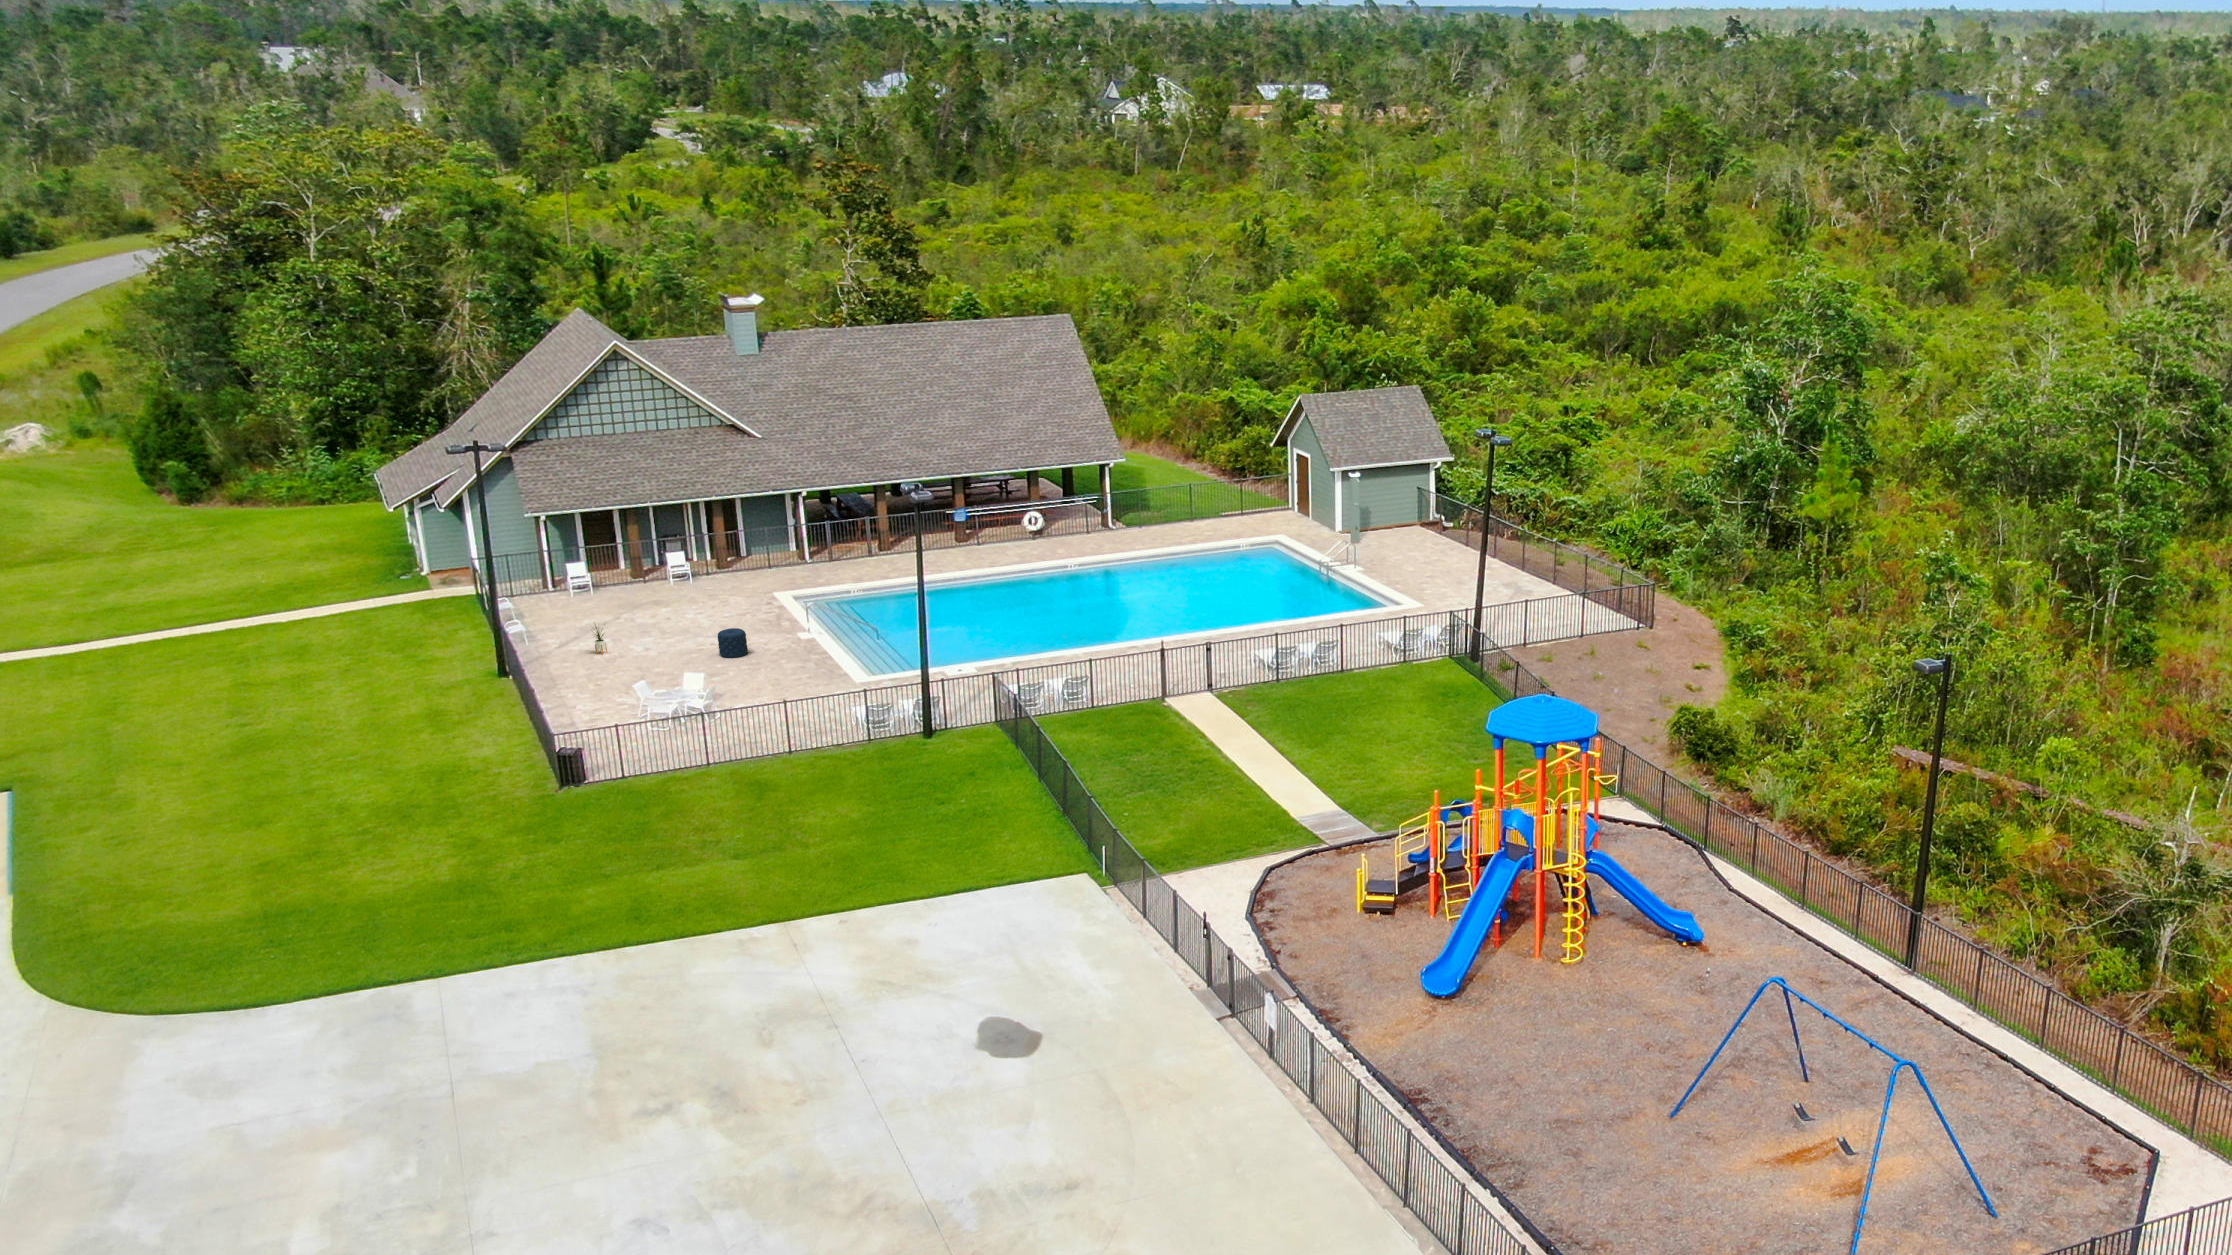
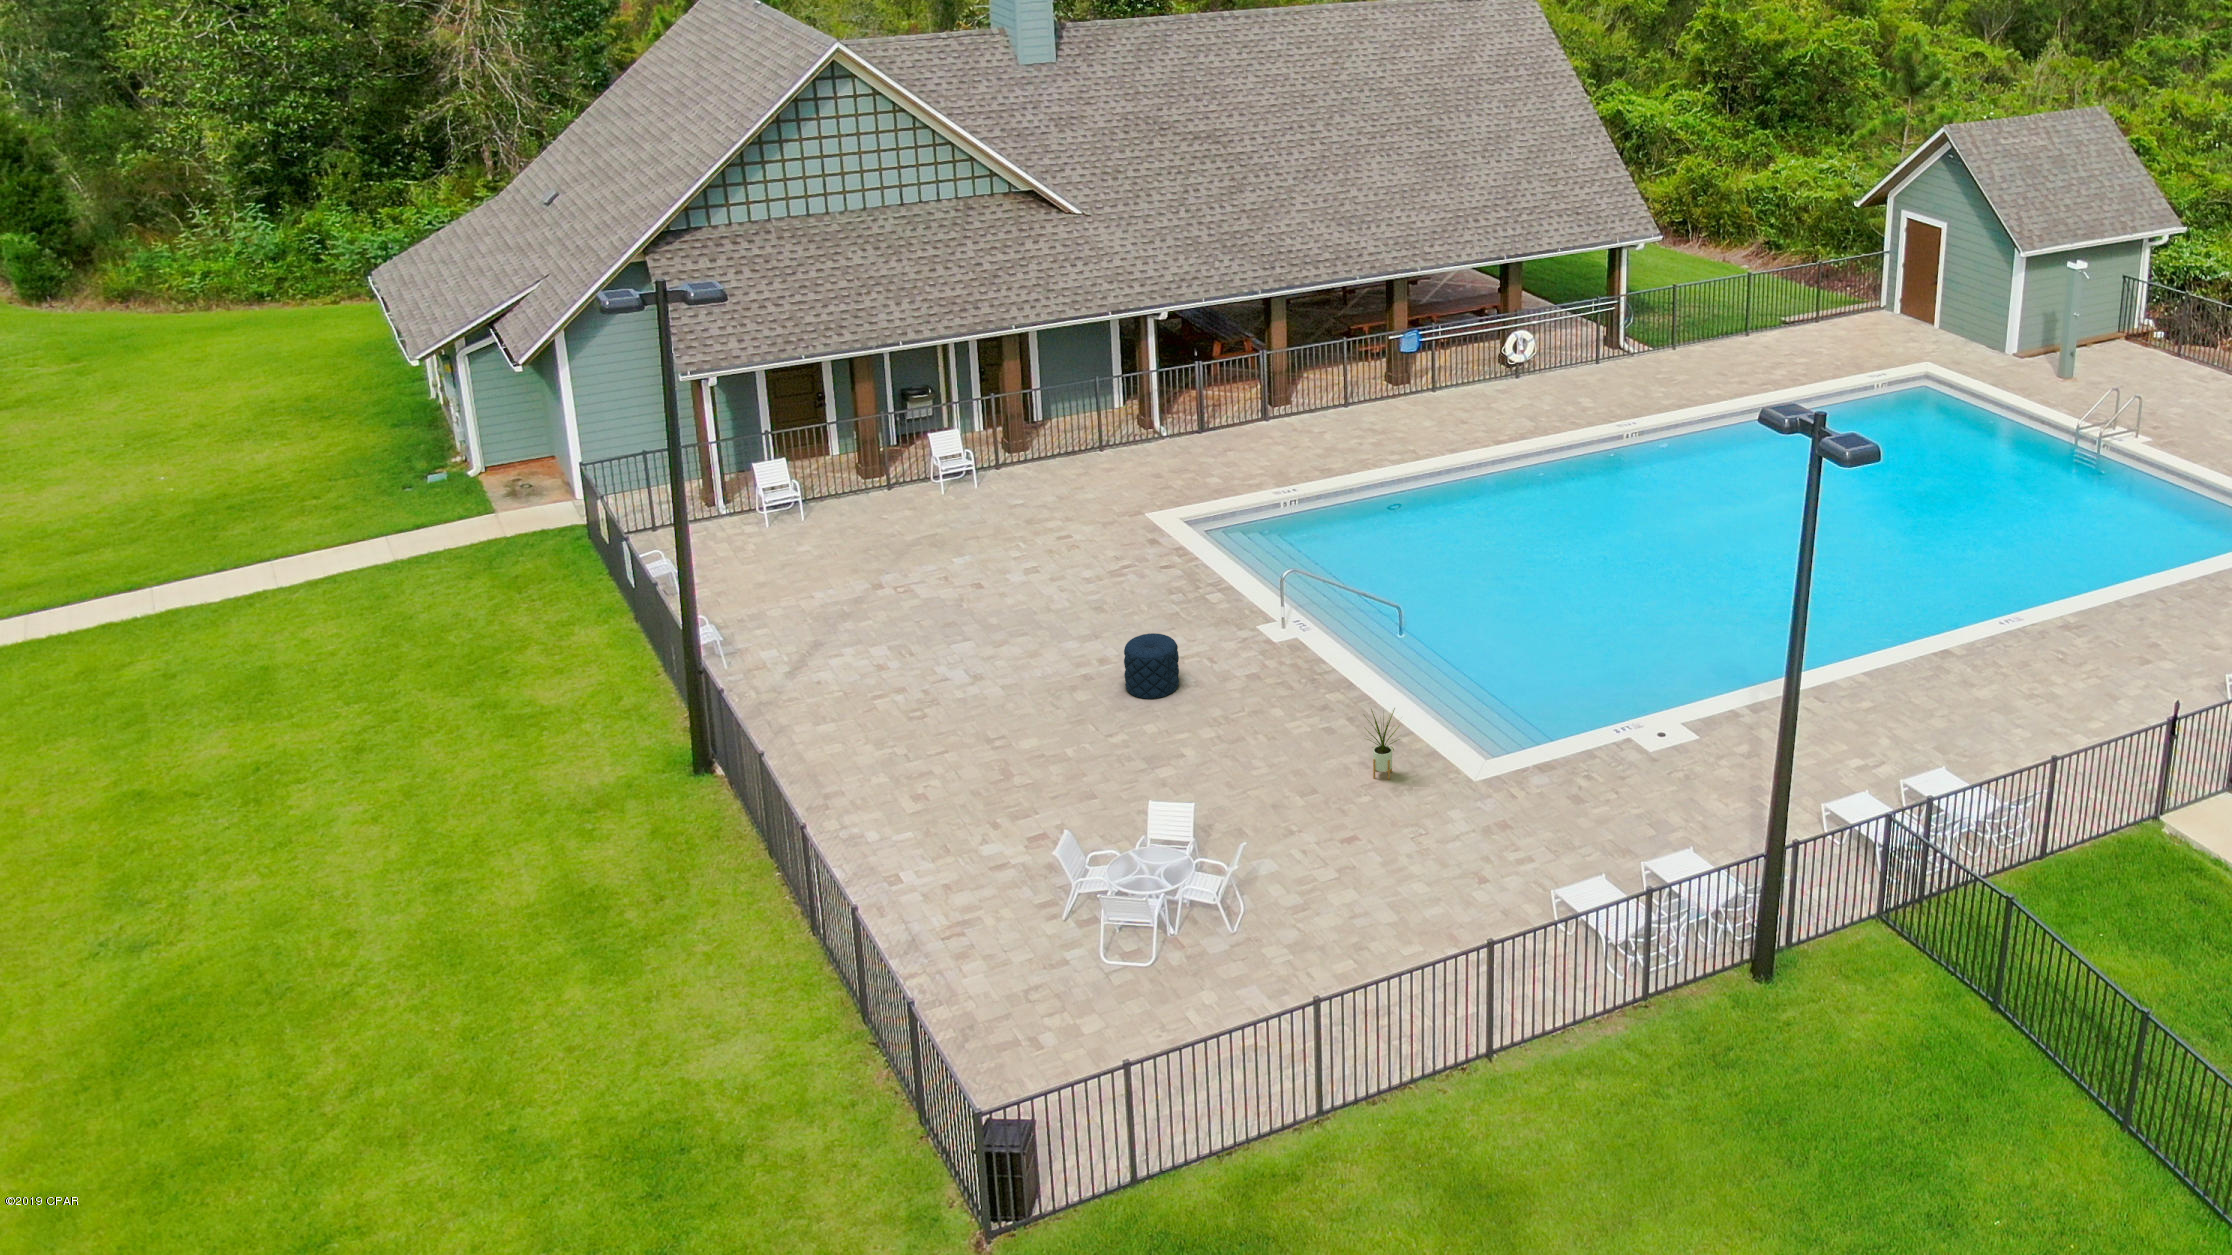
house plant: present [595,624,607,654] -> present [1367,708,1400,780]

